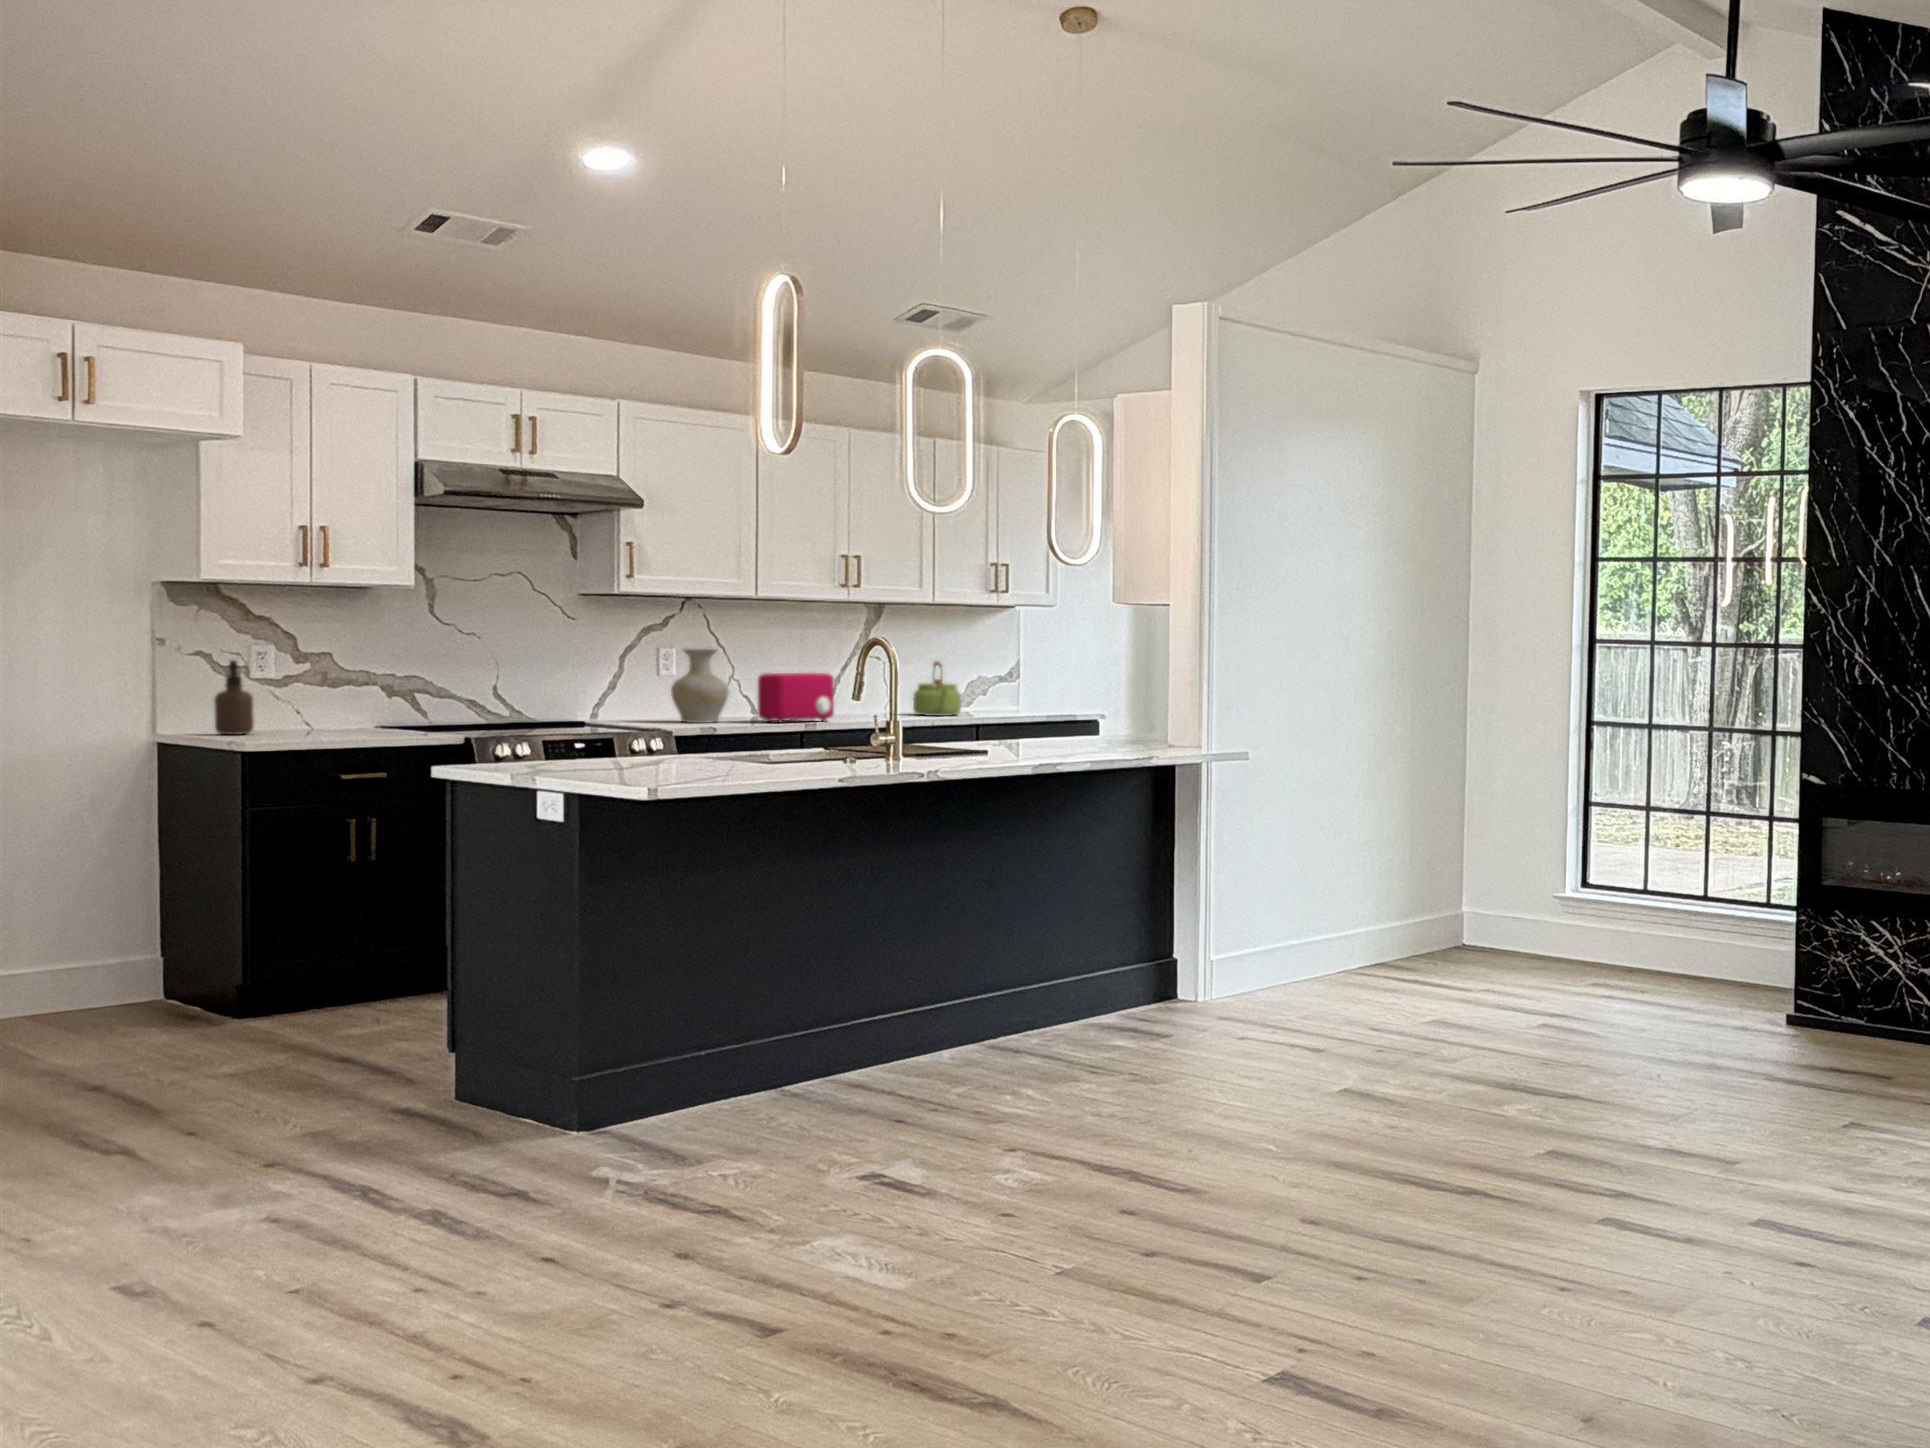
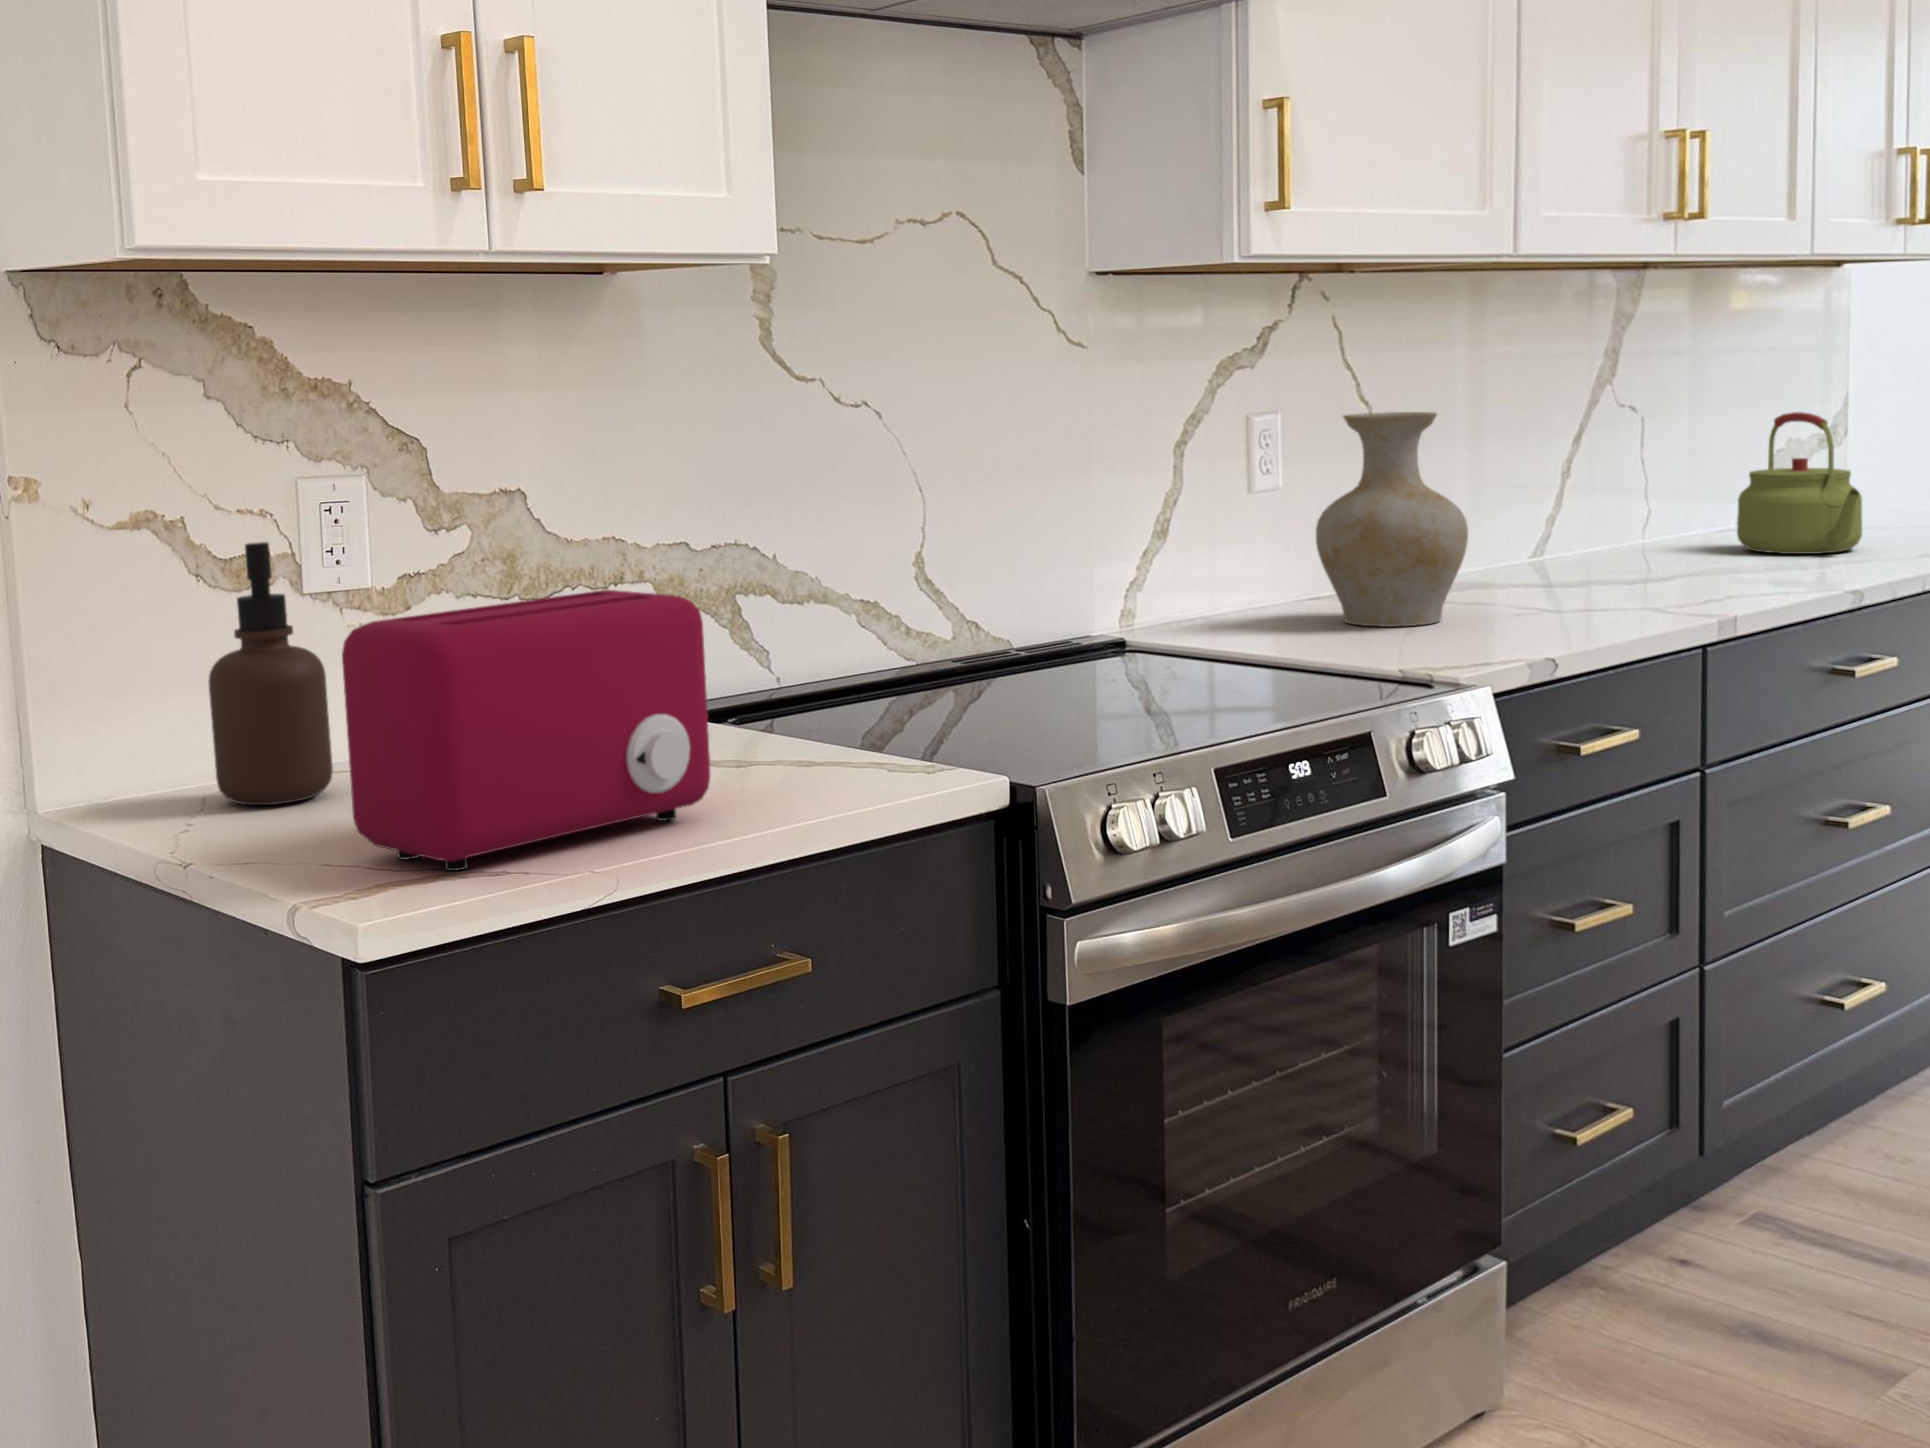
toaster: present [758,673,834,723] -> present [342,590,711,871]

